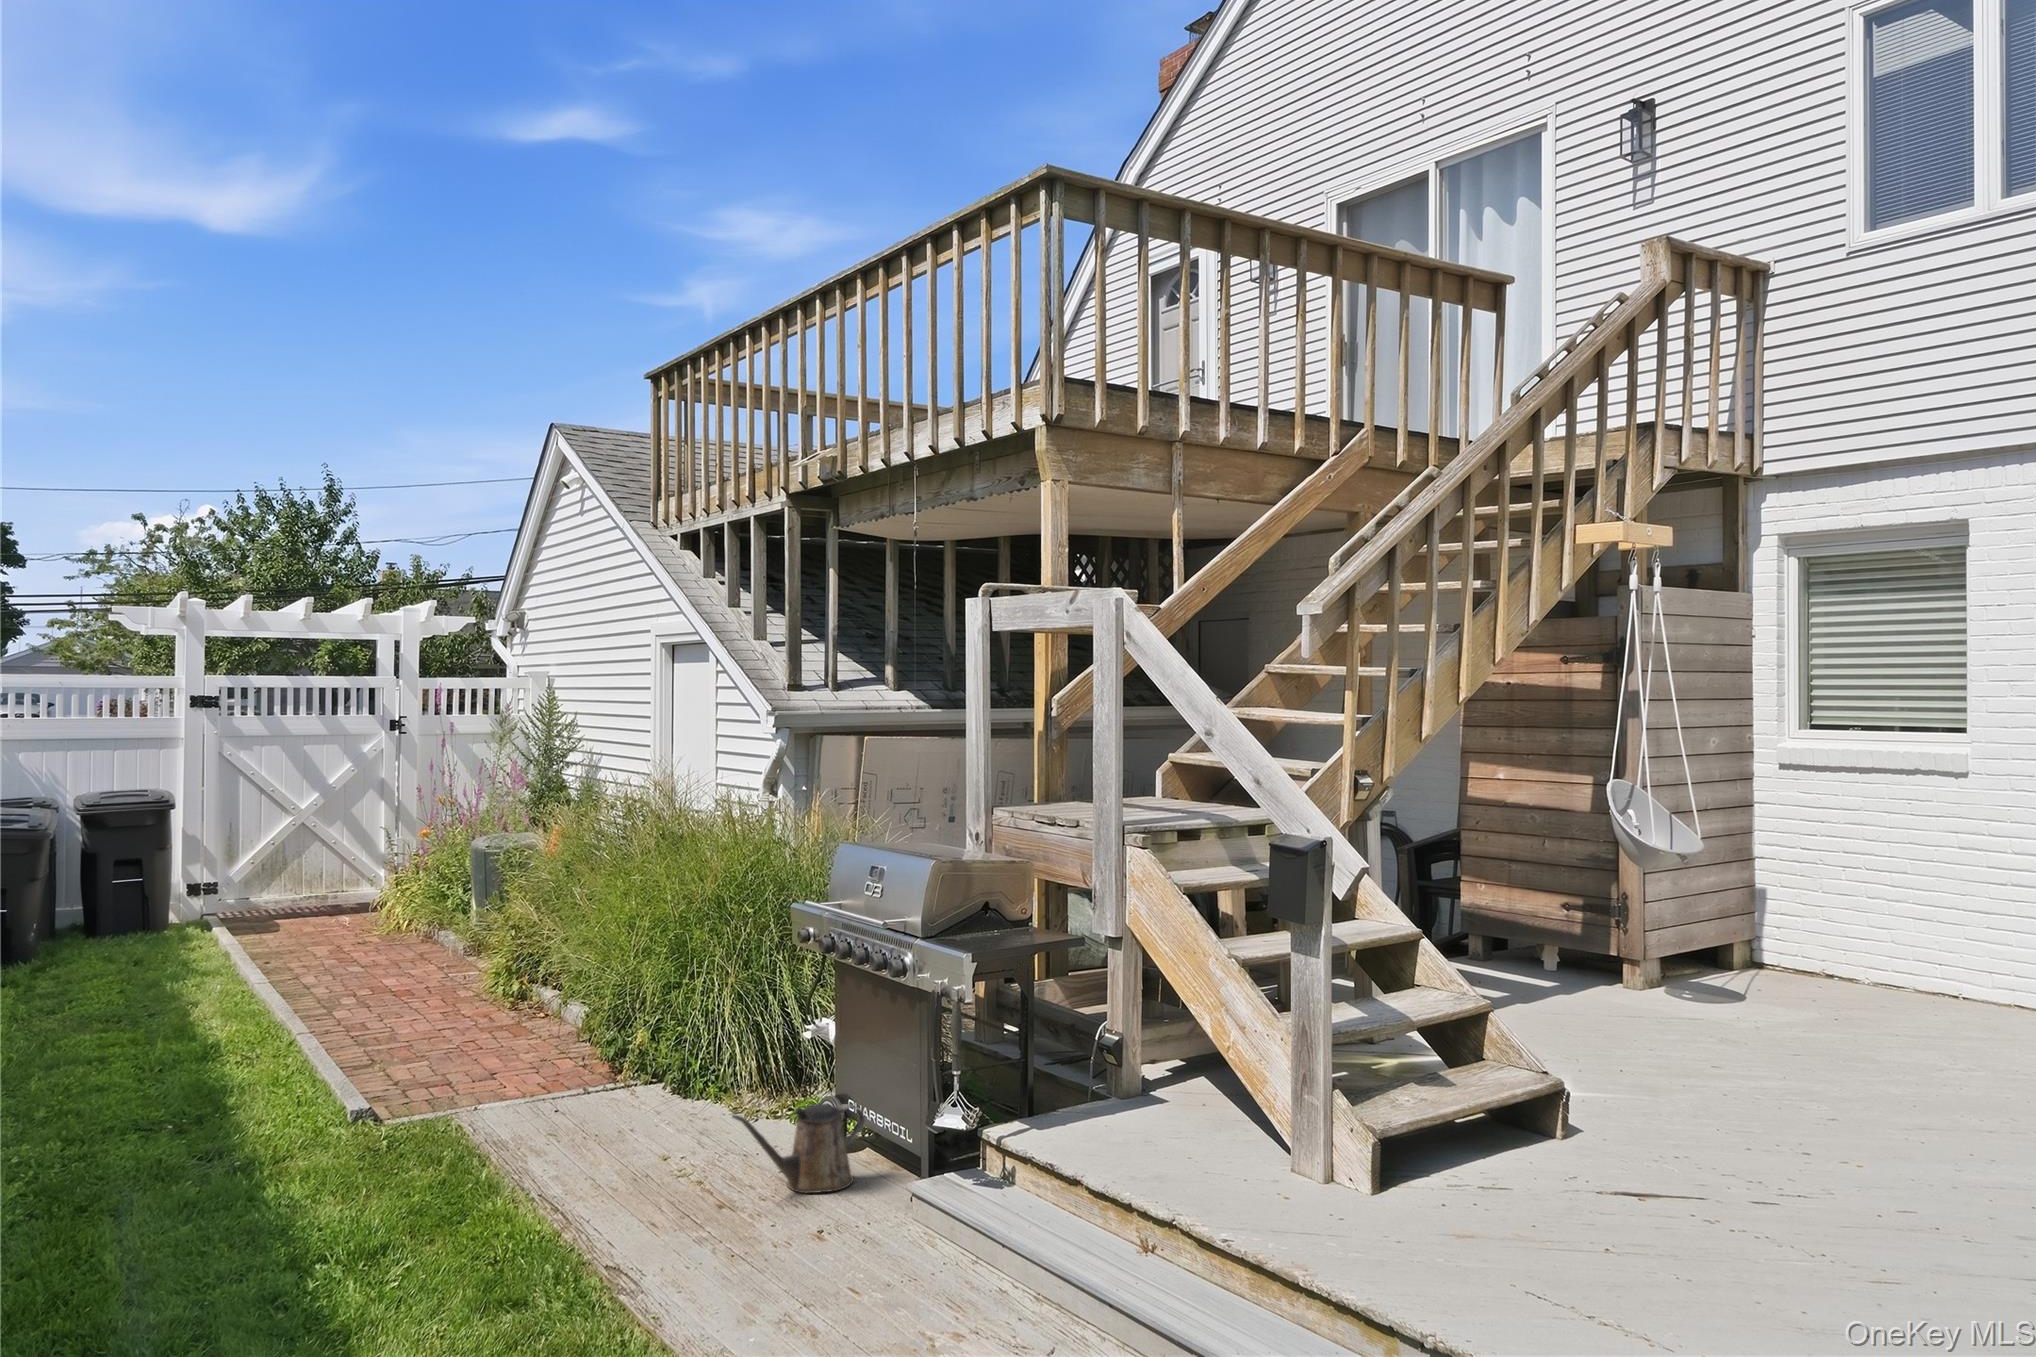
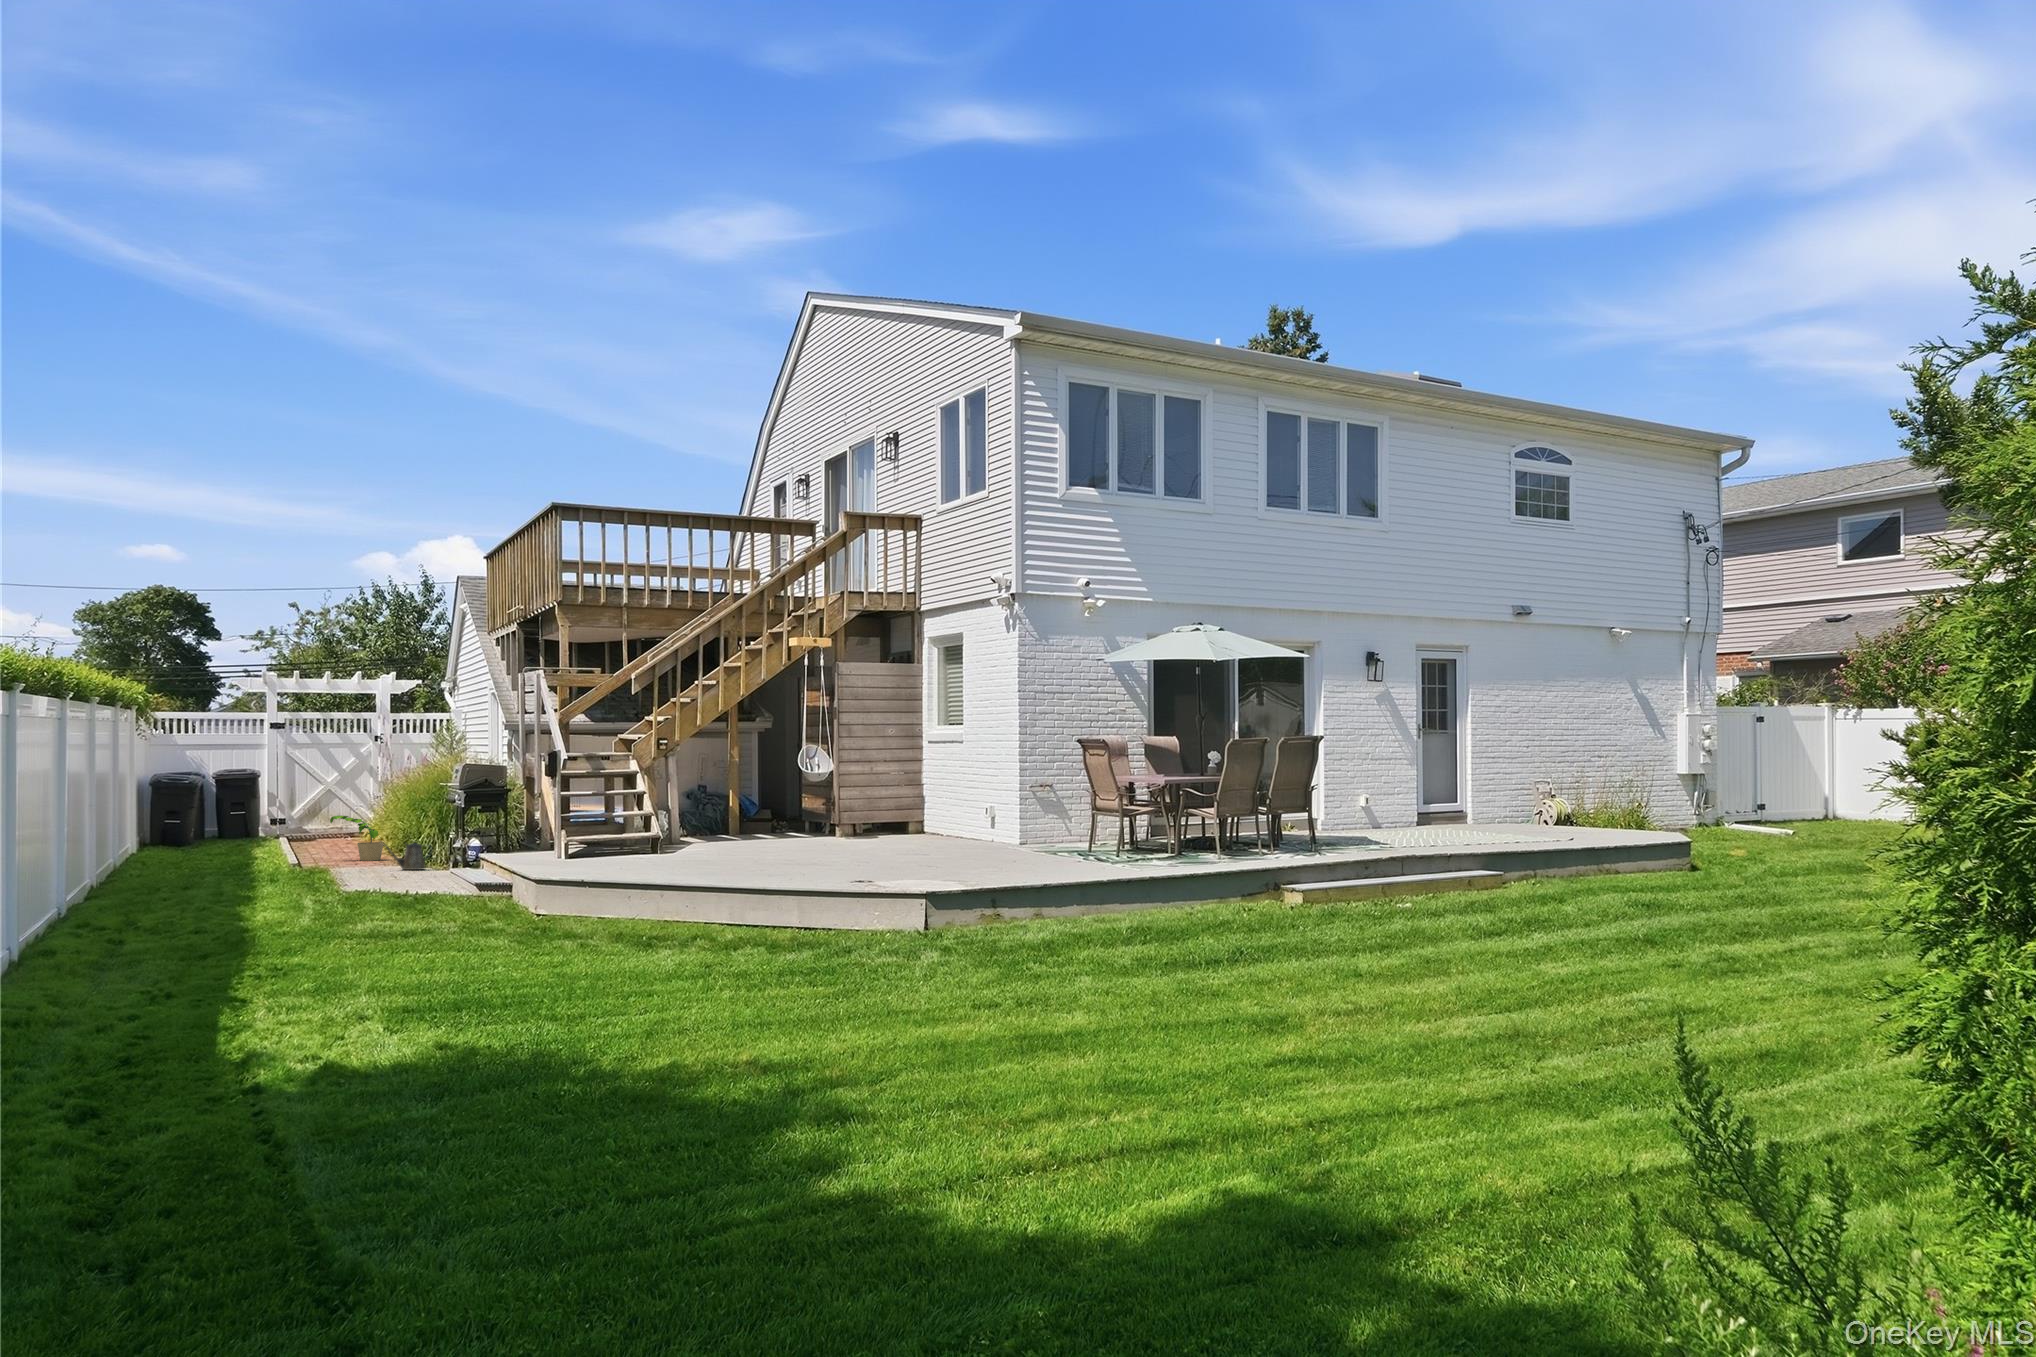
potted plant: none [471,973,603,1085] -> present [330,815,384,861]

